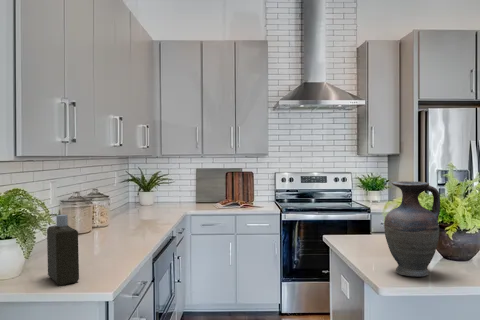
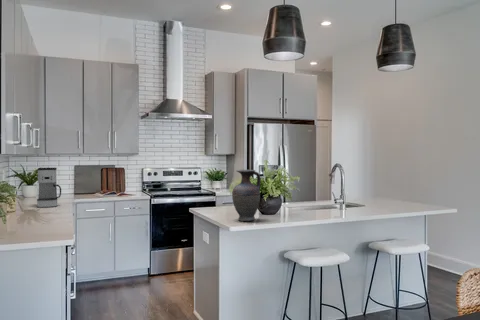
coffee maker: none [139,172,167,221] -> present [37,168,61,208]
bottle: present [47,215,79,286] -> none [15,194,43,240]

